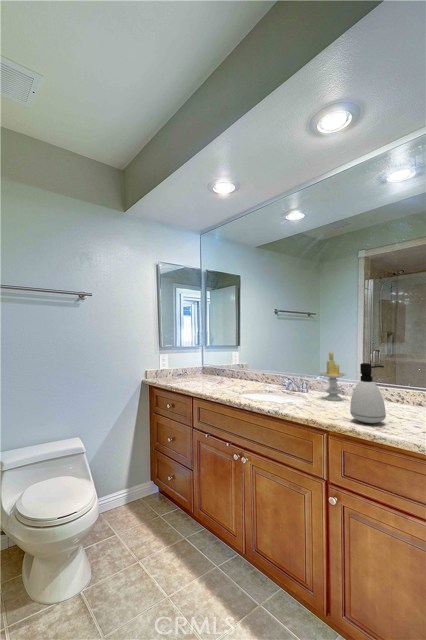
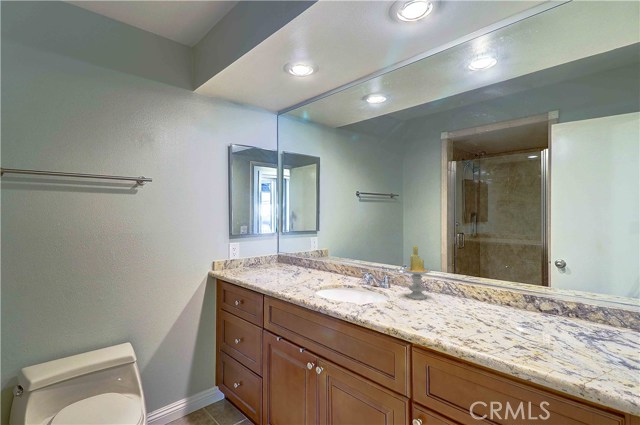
soap dispenser: present [350,363,386,423] -> none [437,265,476,334]

